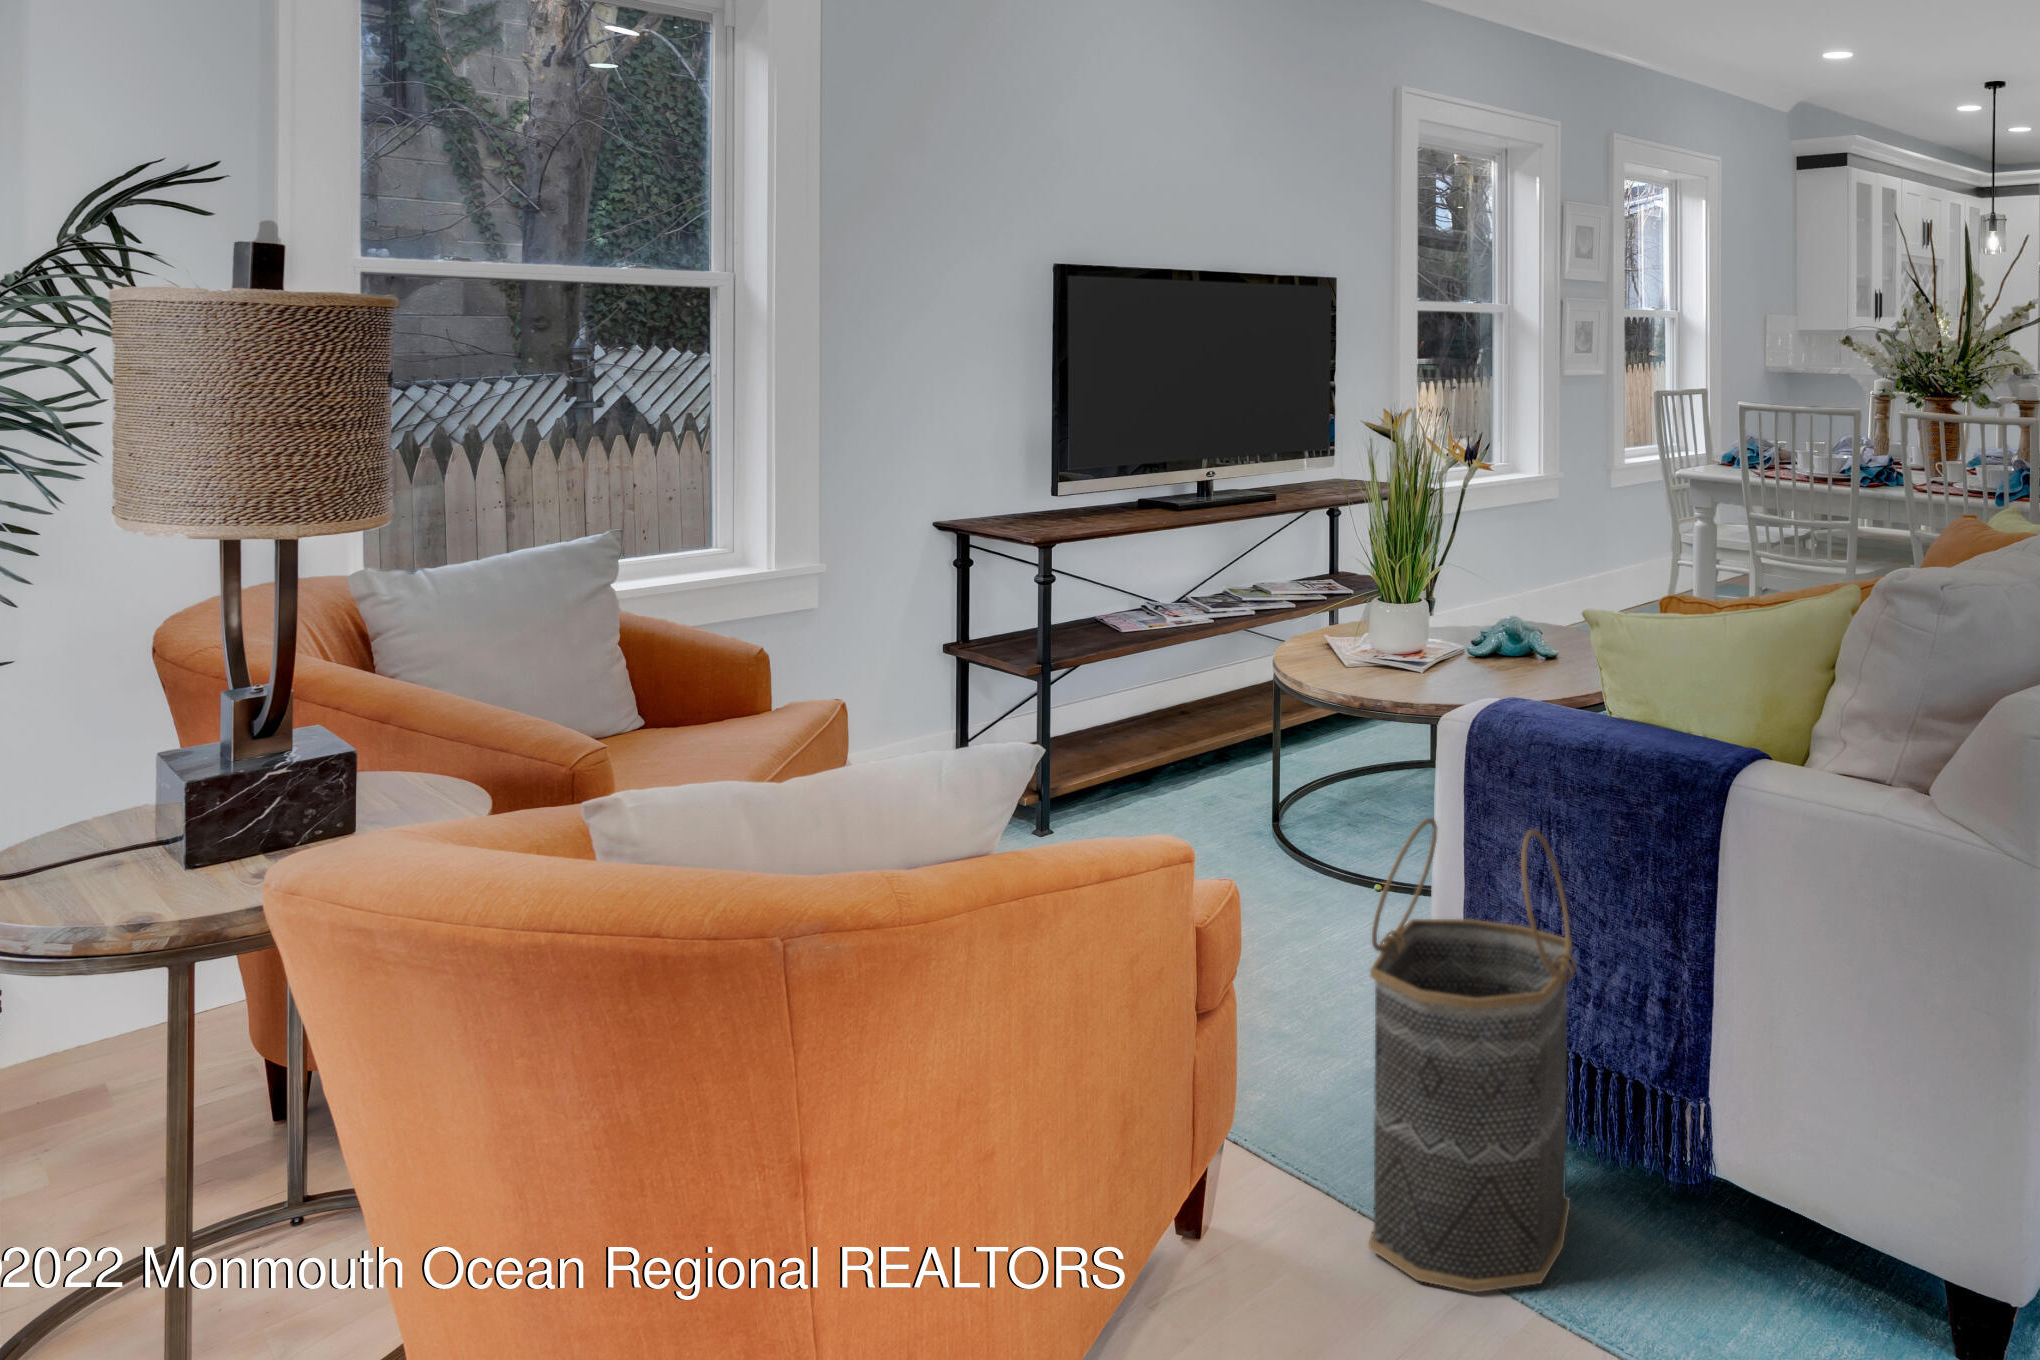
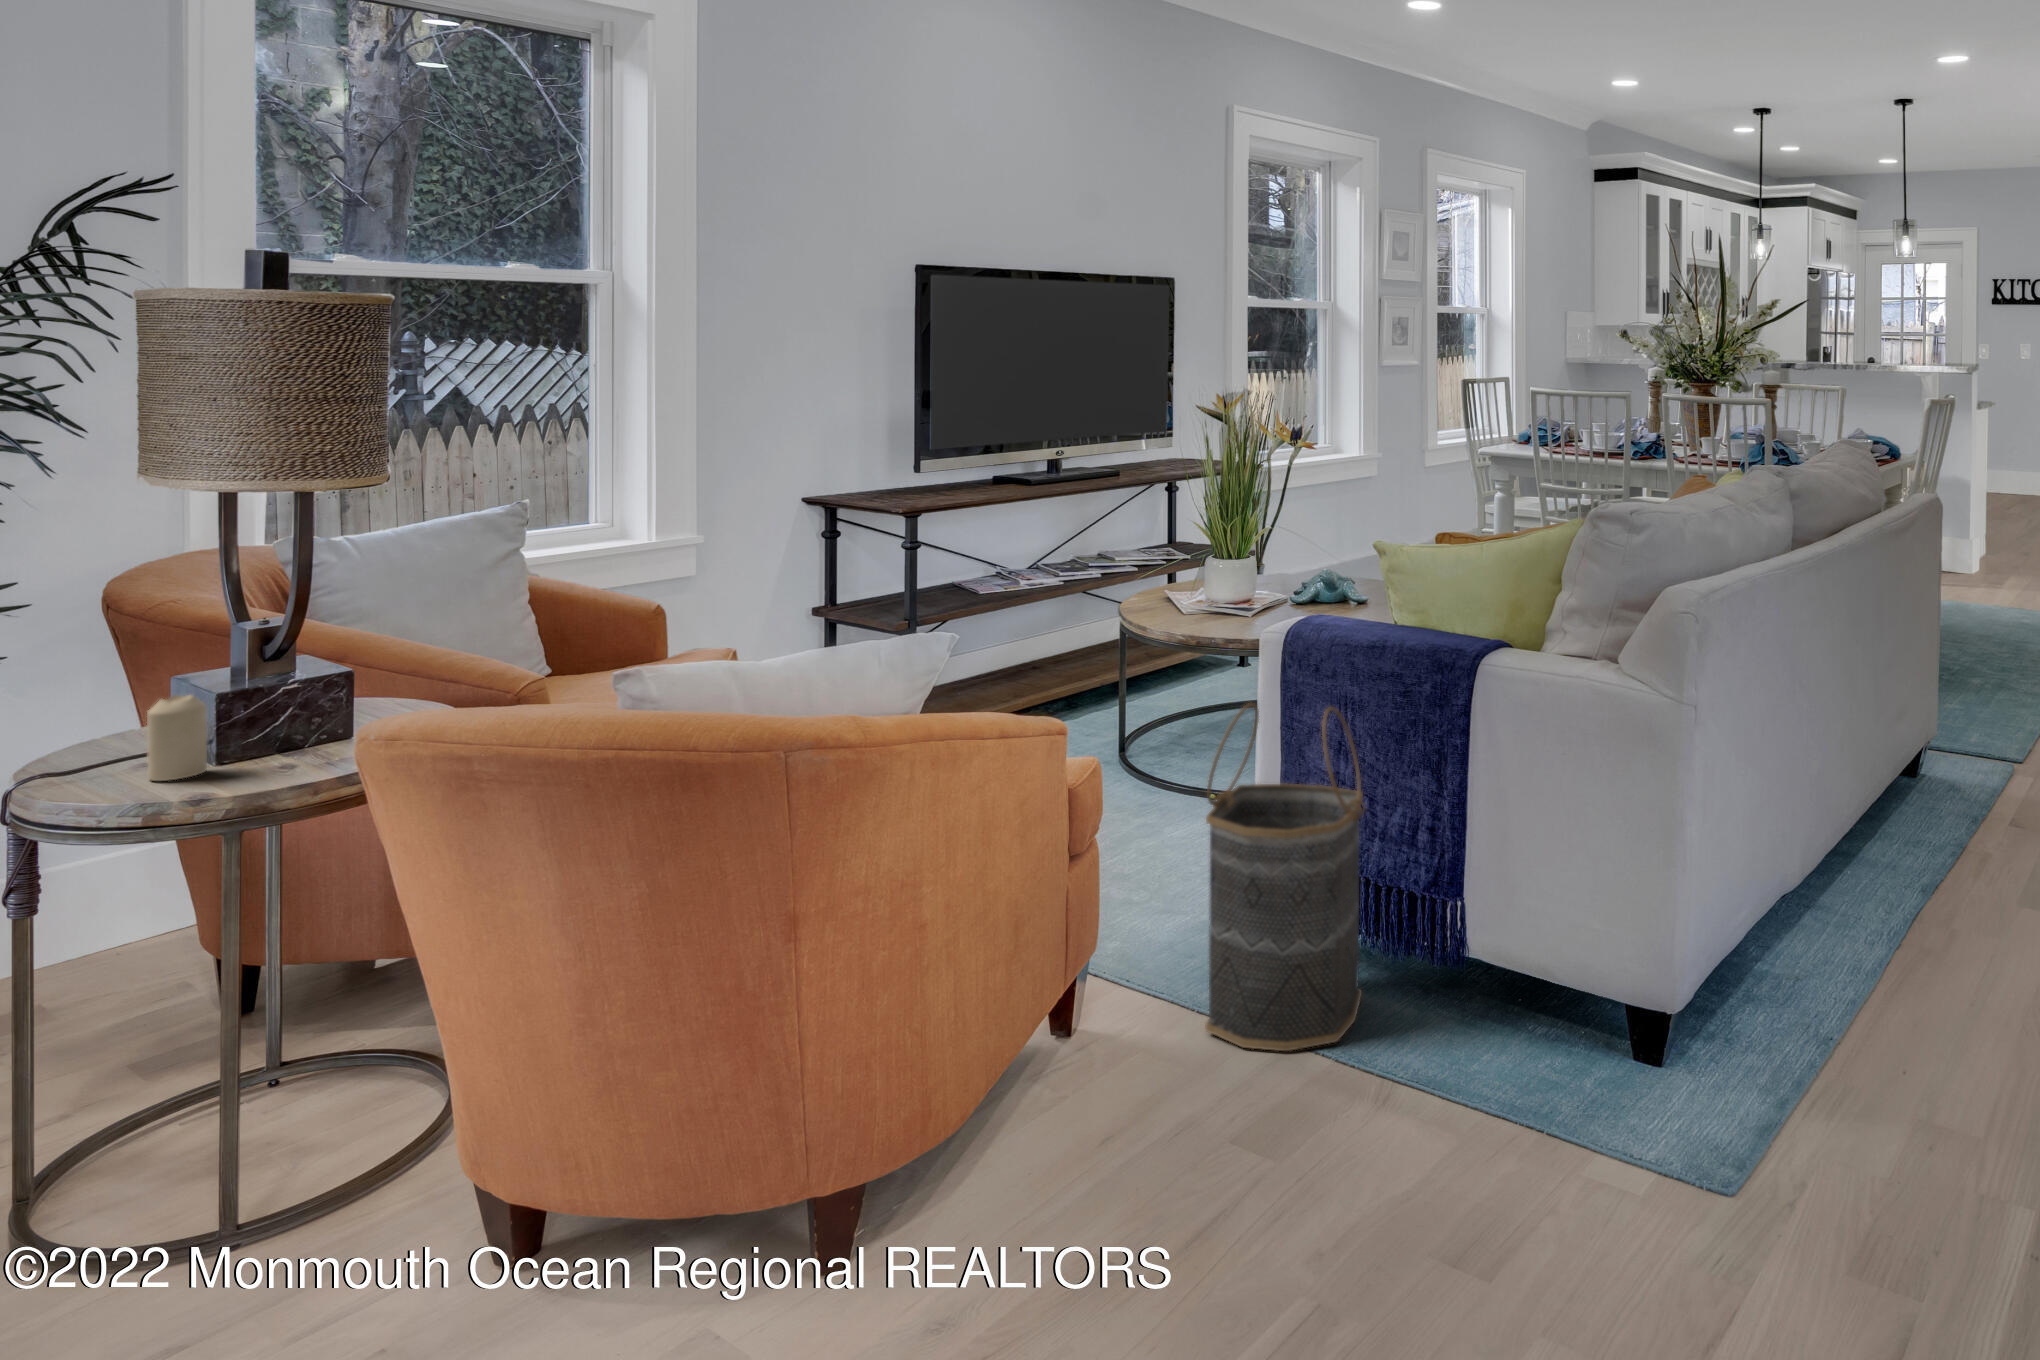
candle: none [60,795,136,907] -> present [147,695,207,781]

